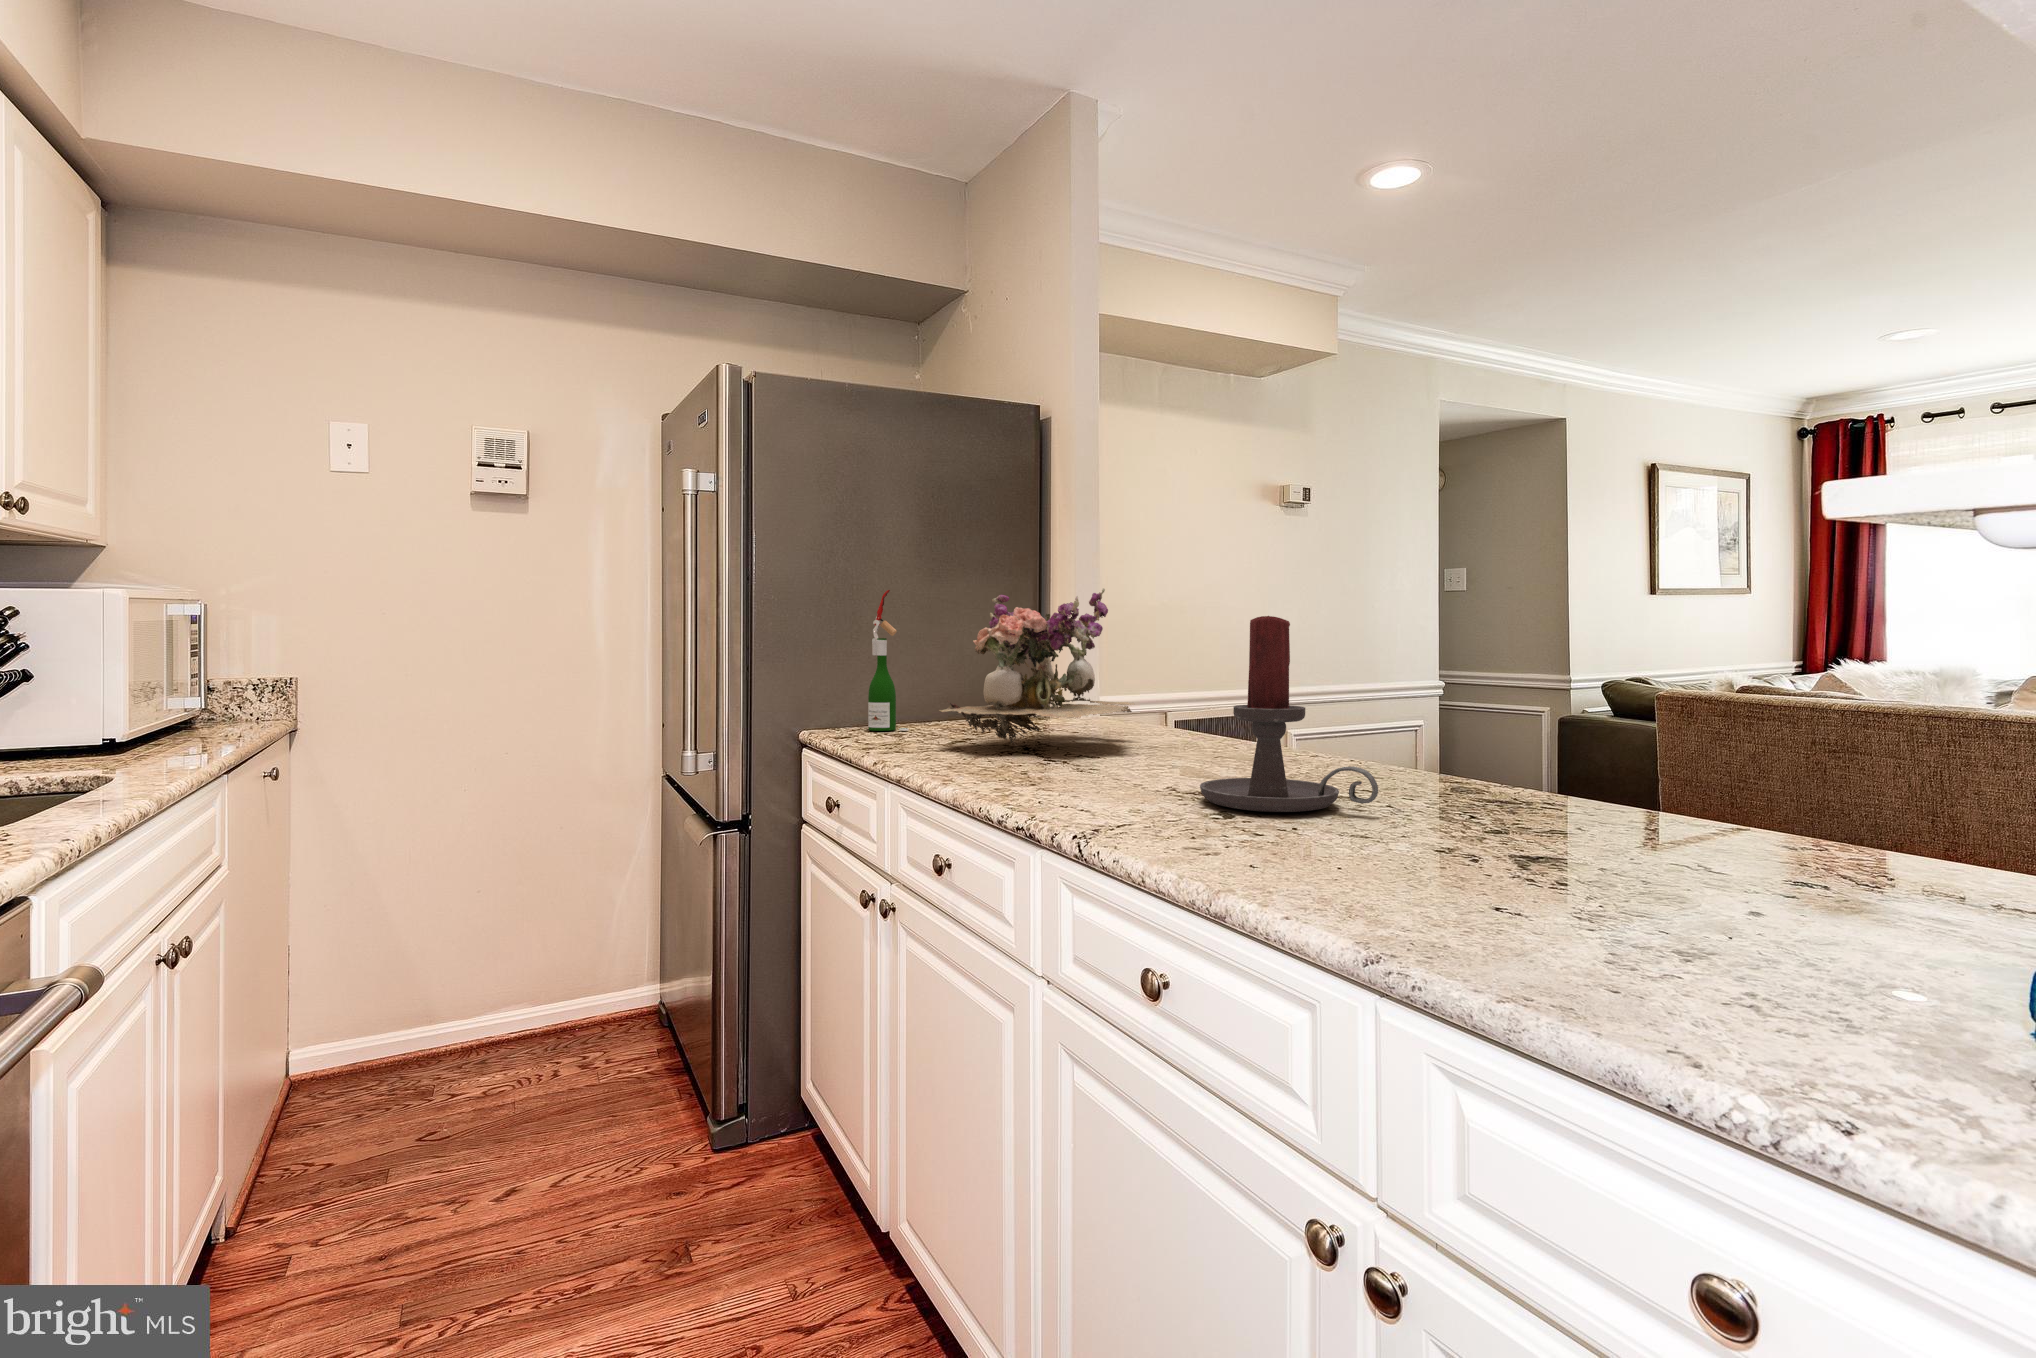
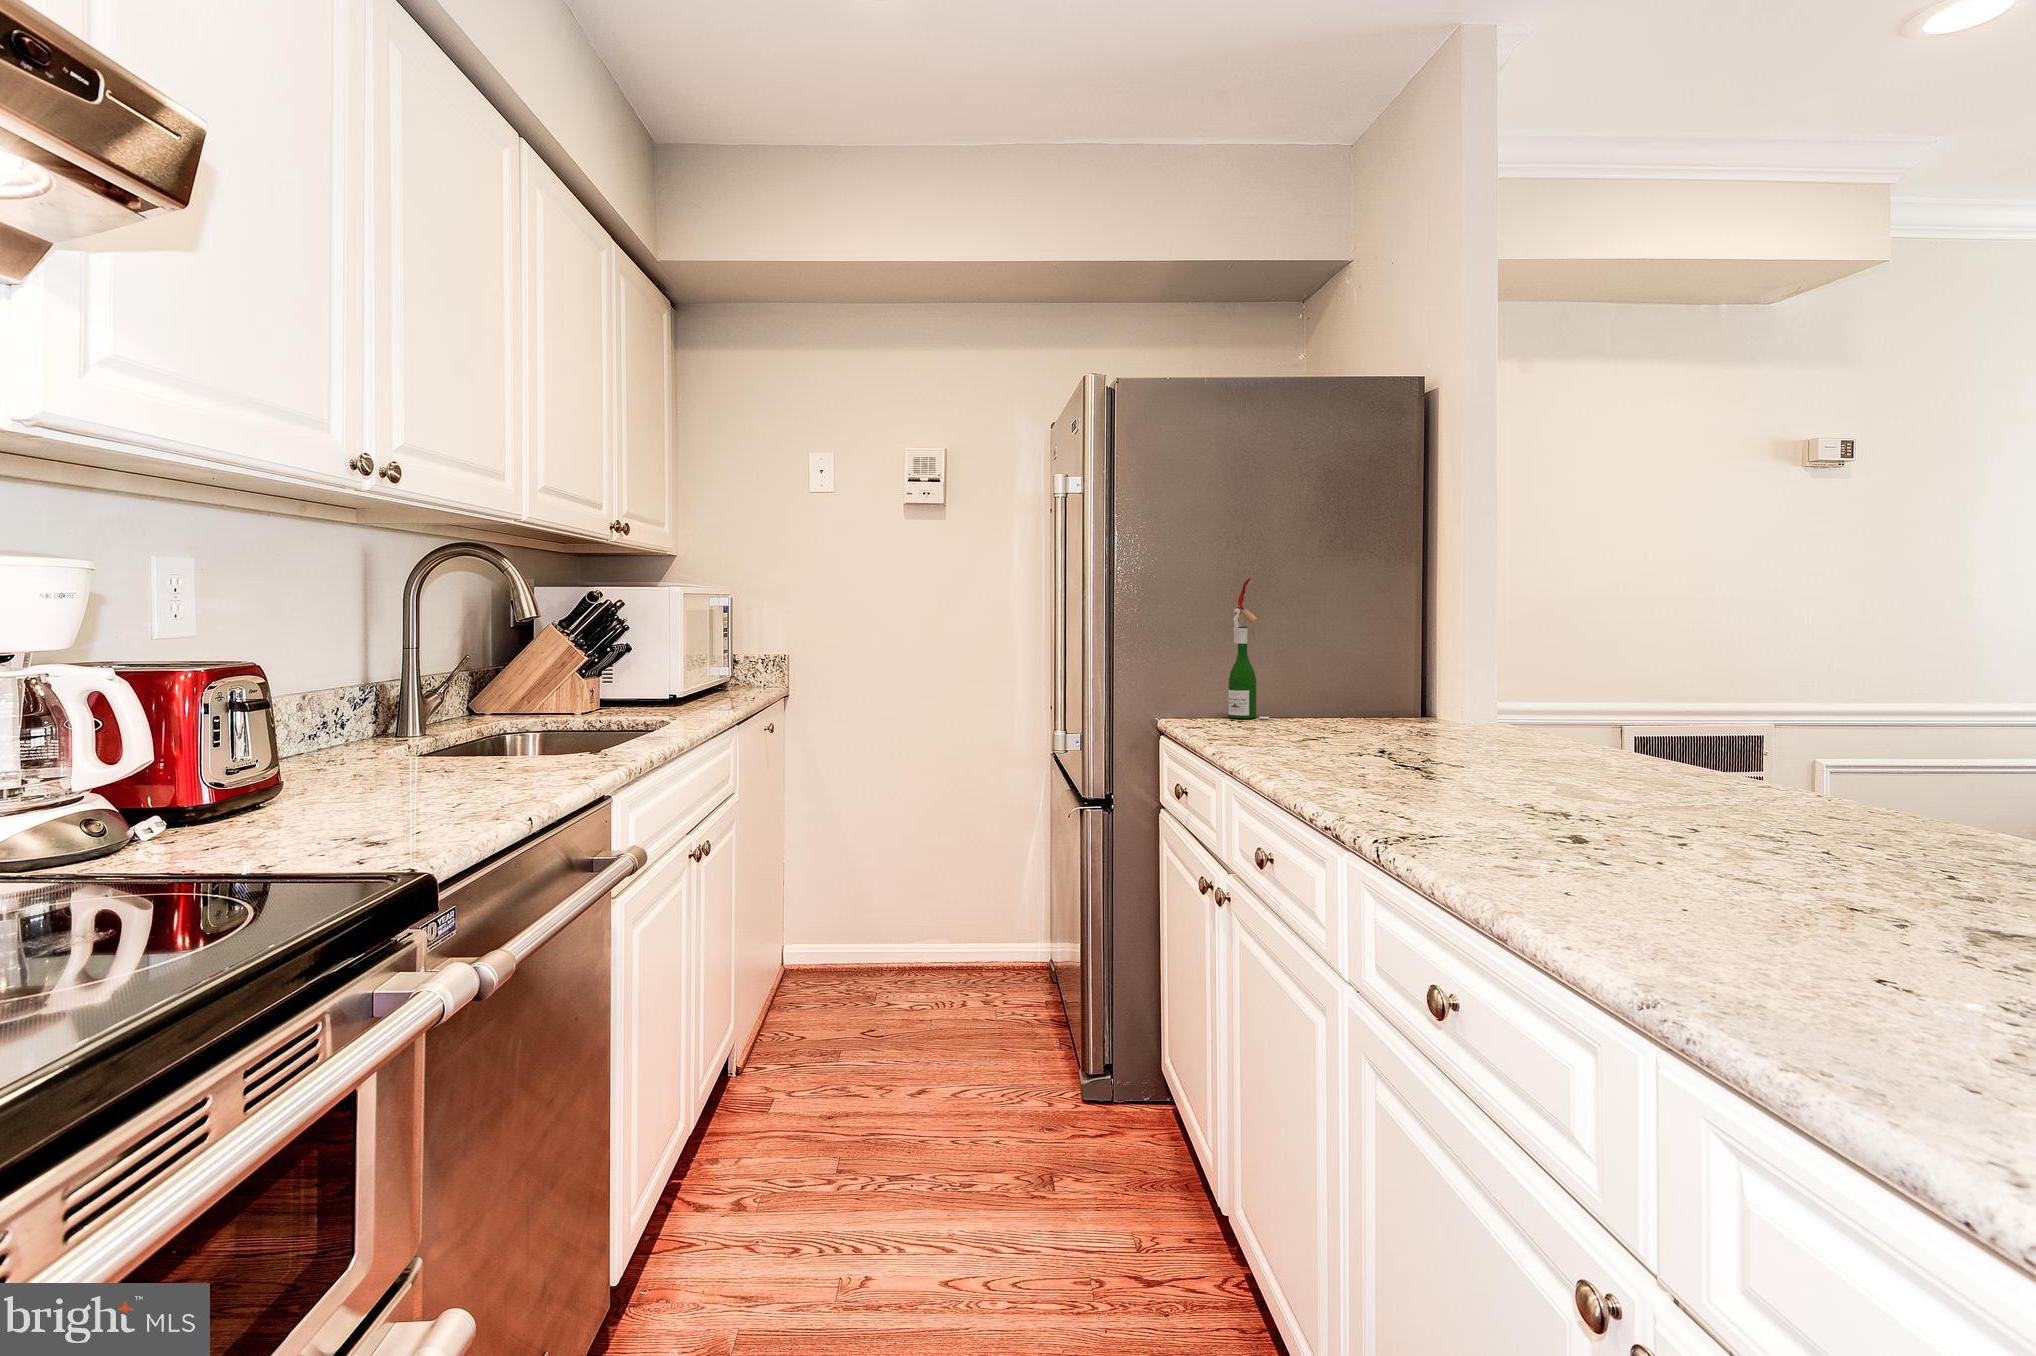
flower arrangement: present [939,588,1134,745] -> none [1287,568,1520,739]
candle holder: present [1200,616,1378,812] -> none [1555,596,1802,833]

